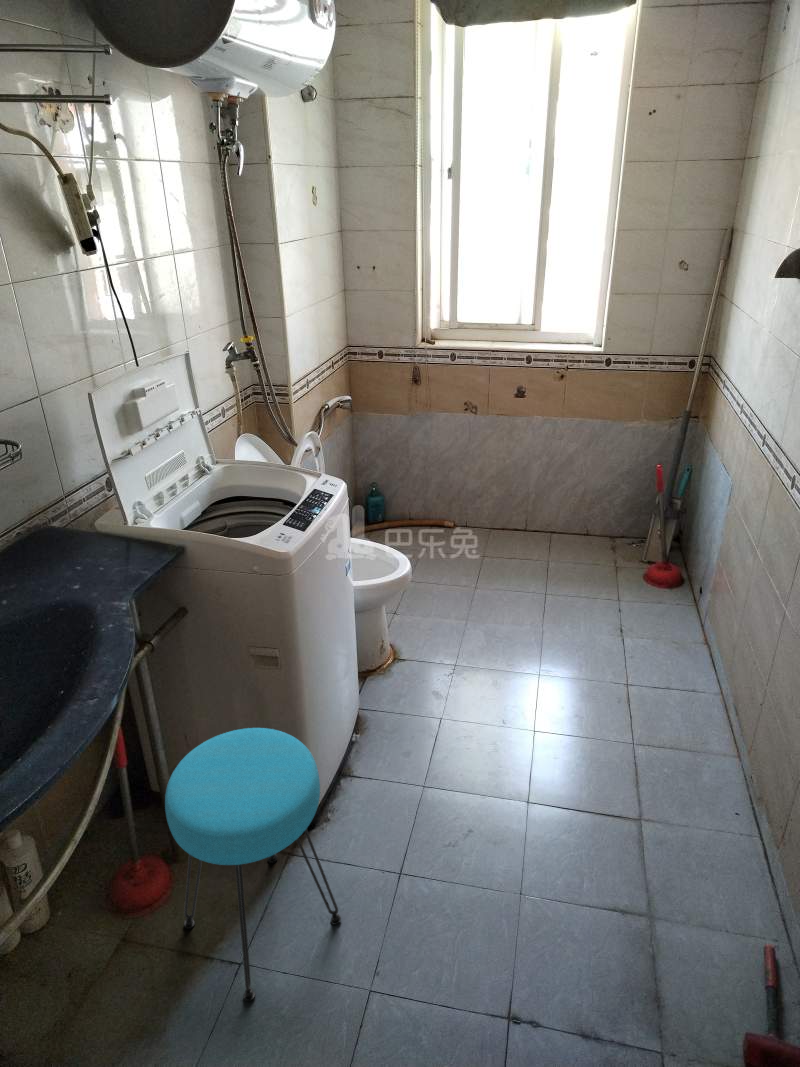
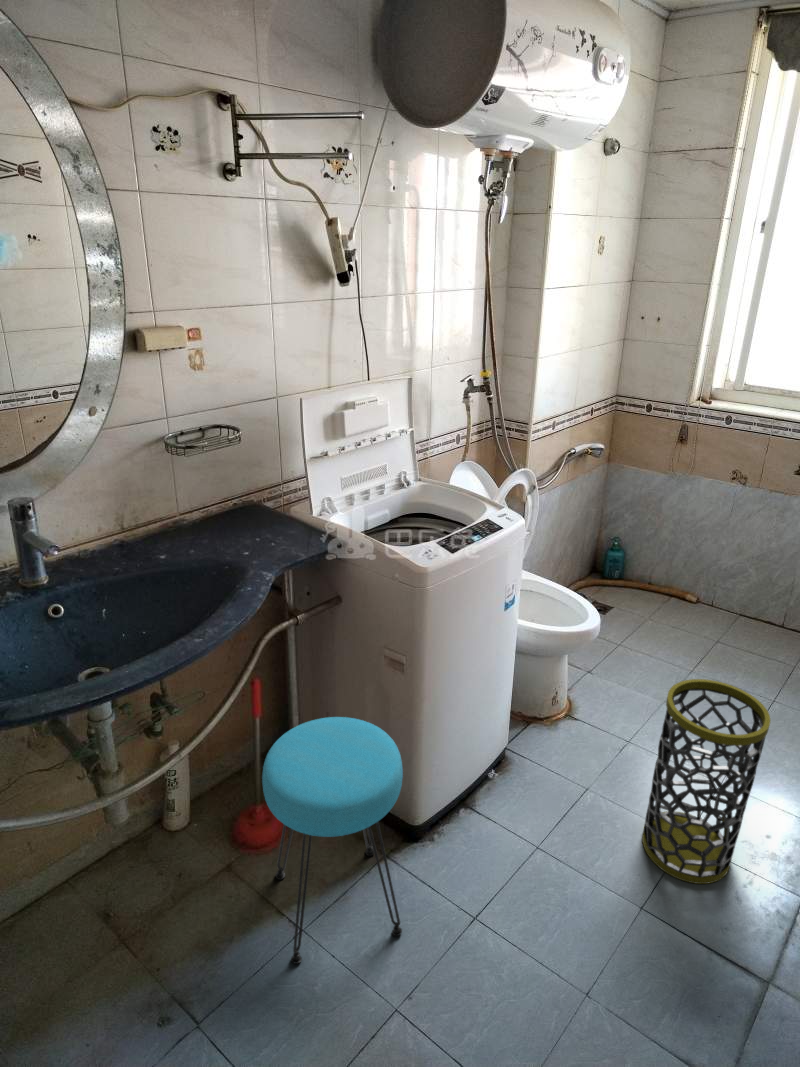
trash can: none [500,588,590,765] -> present [642,679,770,884]

